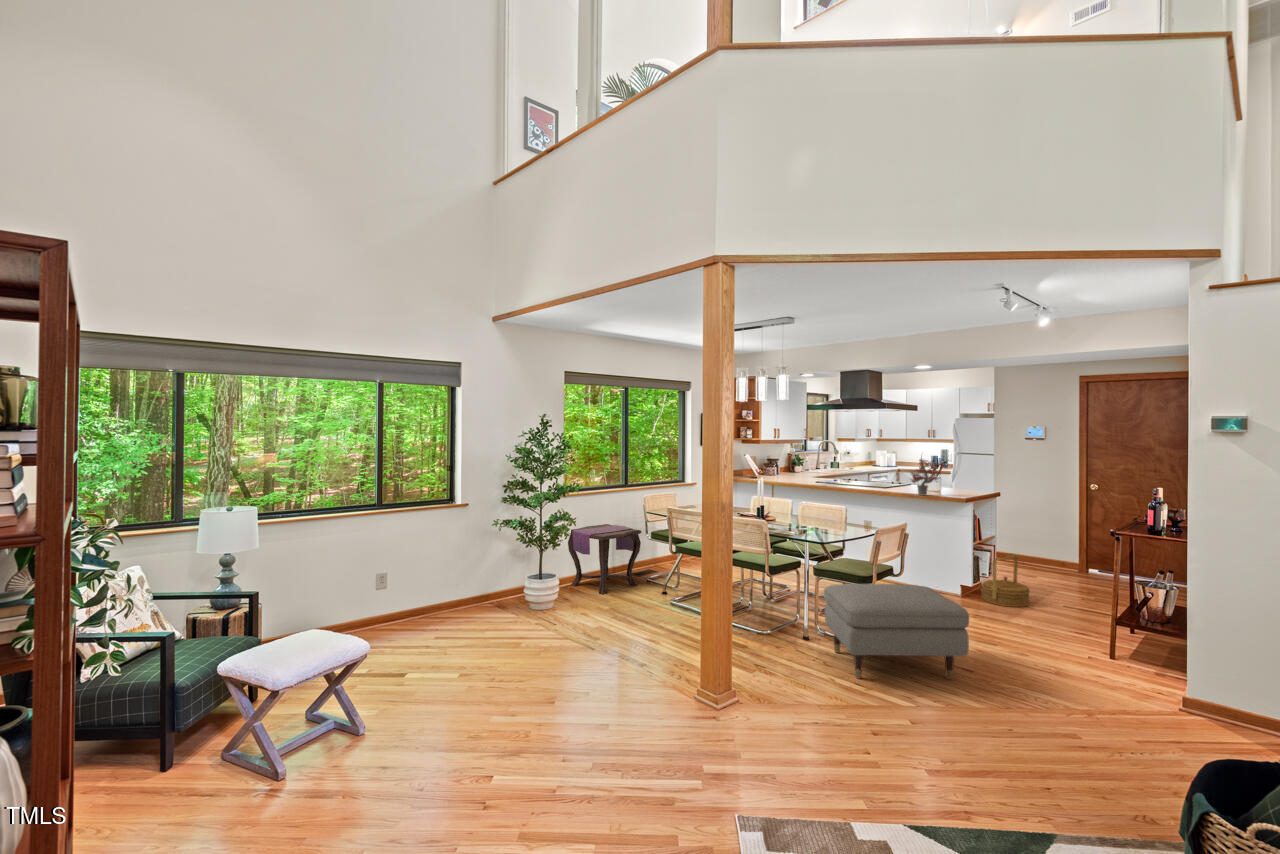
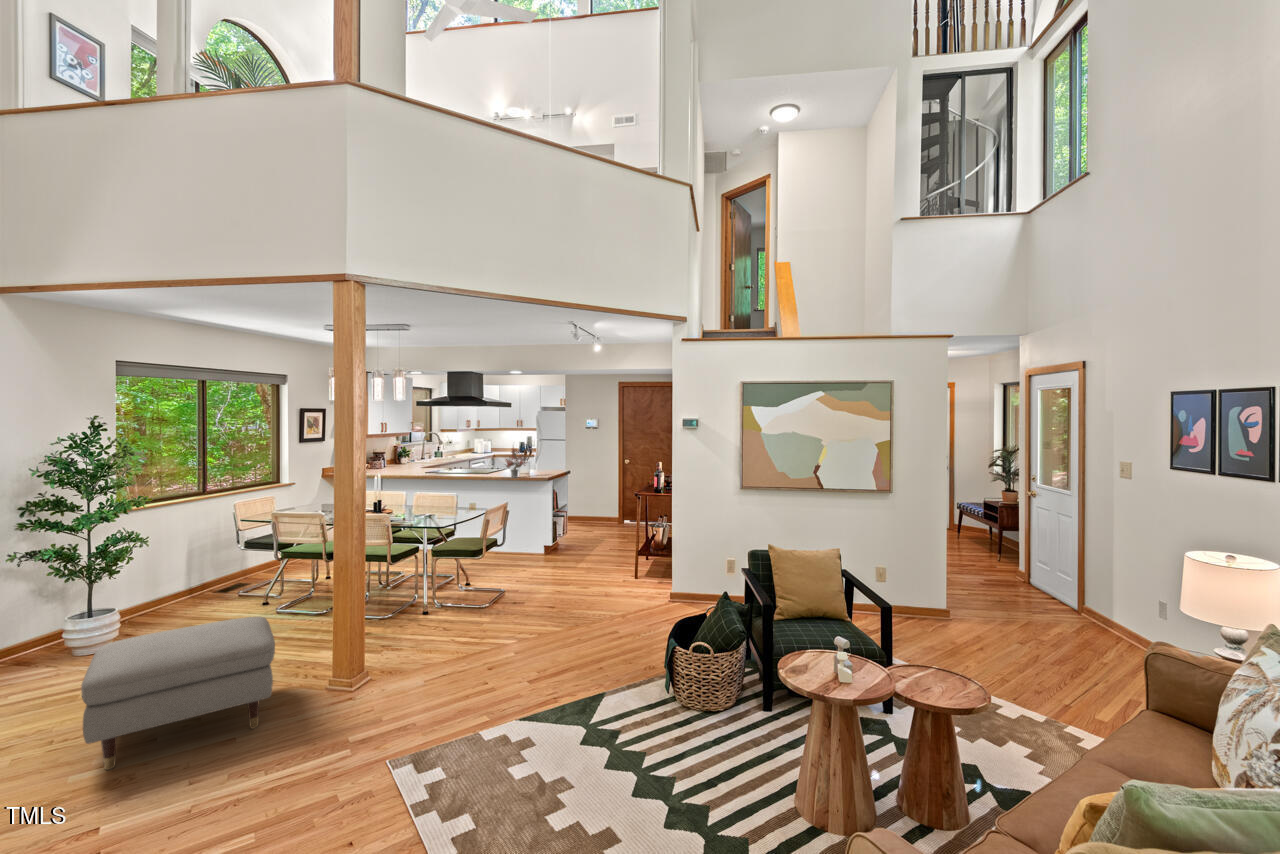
side table: present [568,524,641,595] -> none [131,538,237,618]
woven basket: present [982,554,1030,607] -> none [558,516,590,556]
ottoman: present [824,584,969,679] -> present [81,617,275,770]

